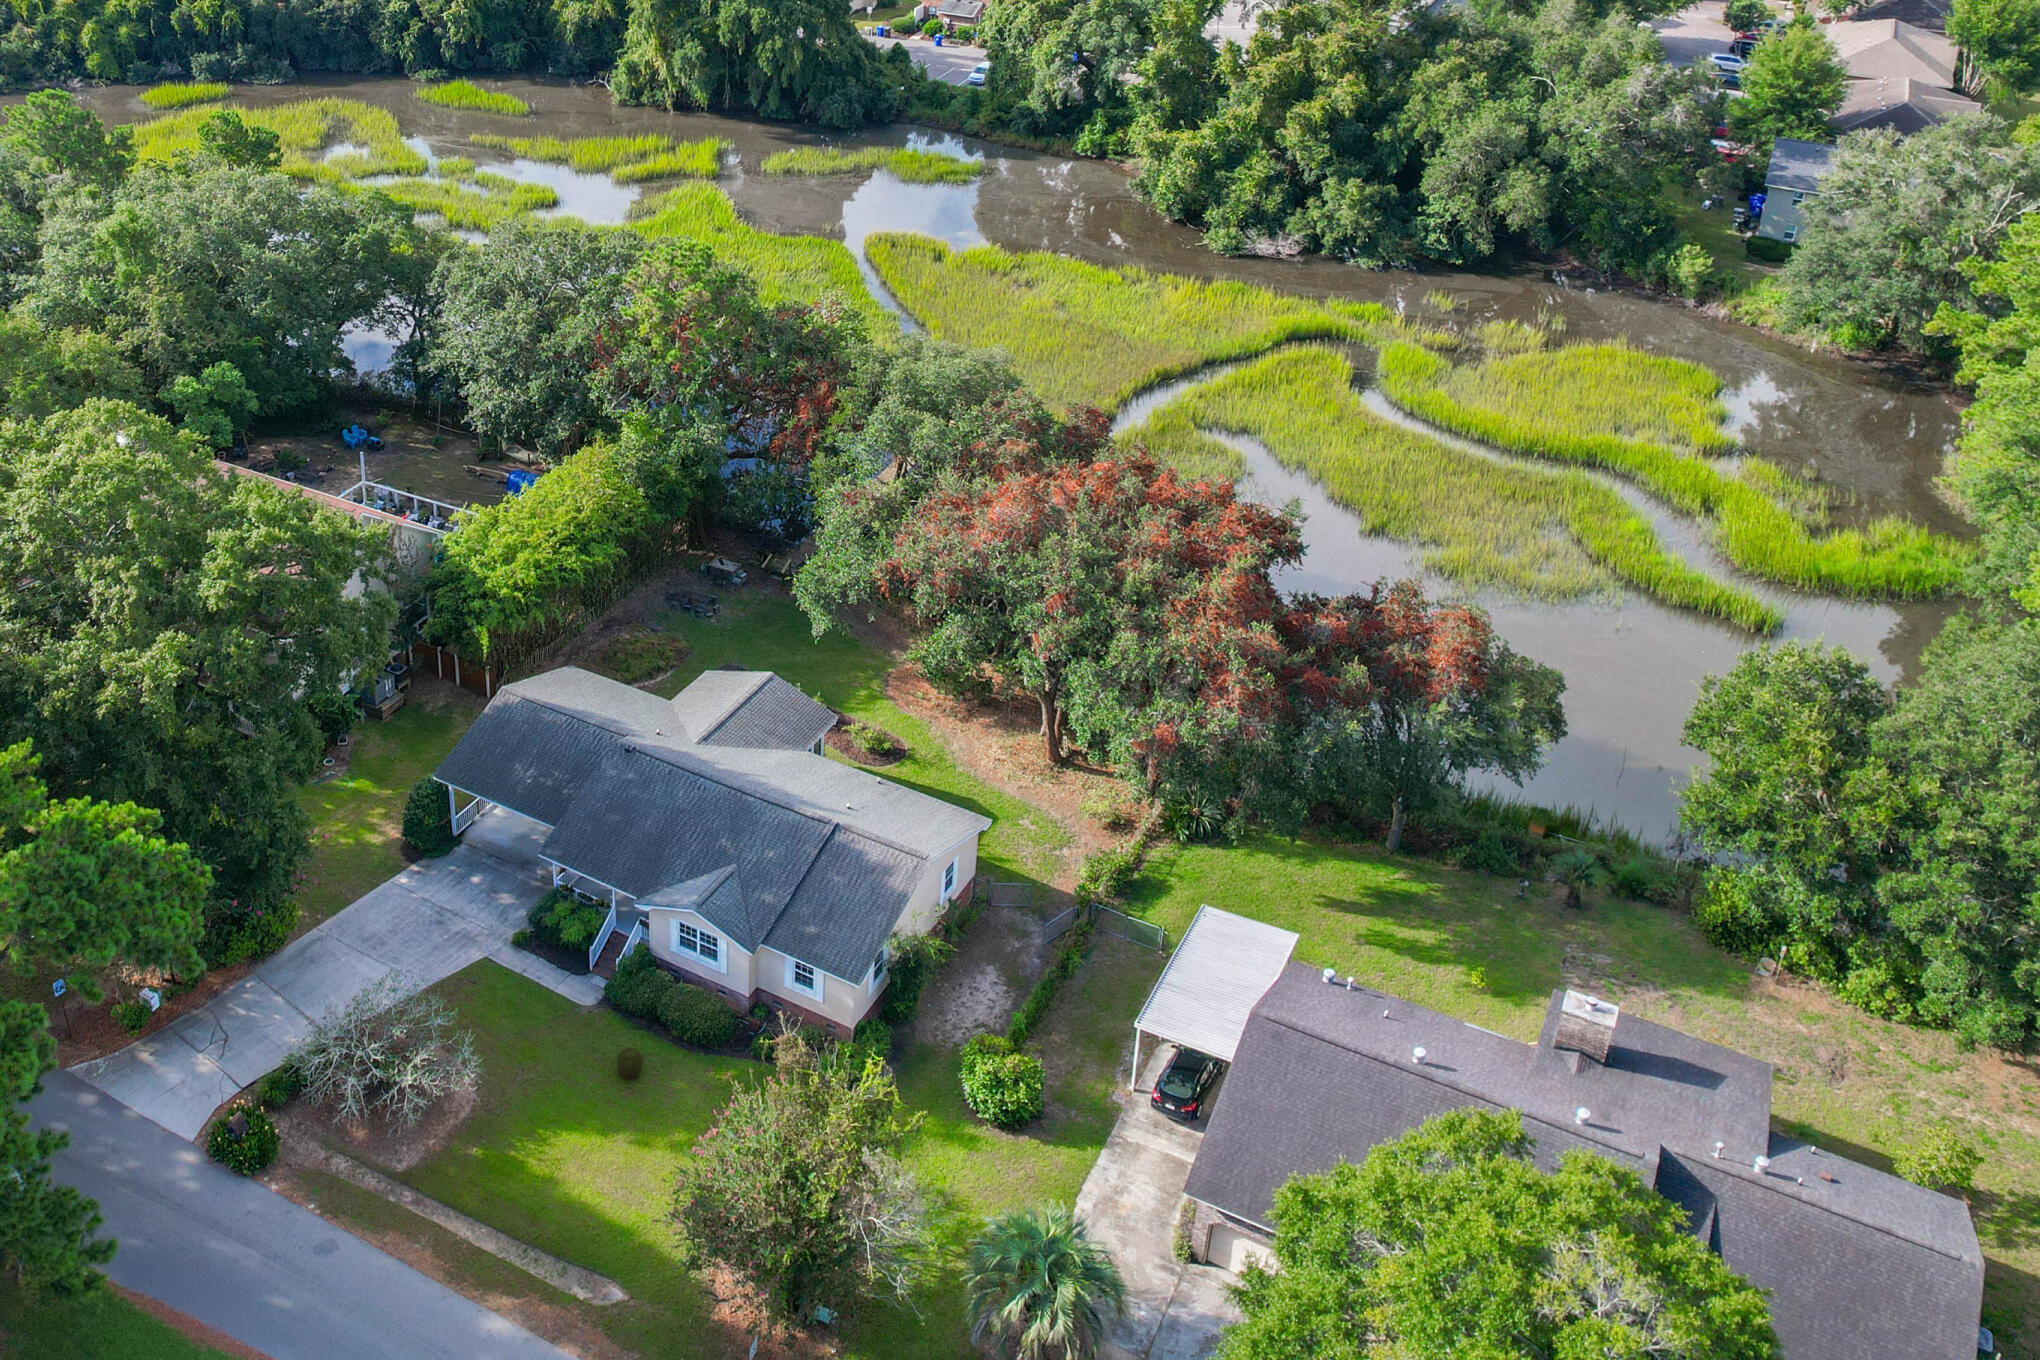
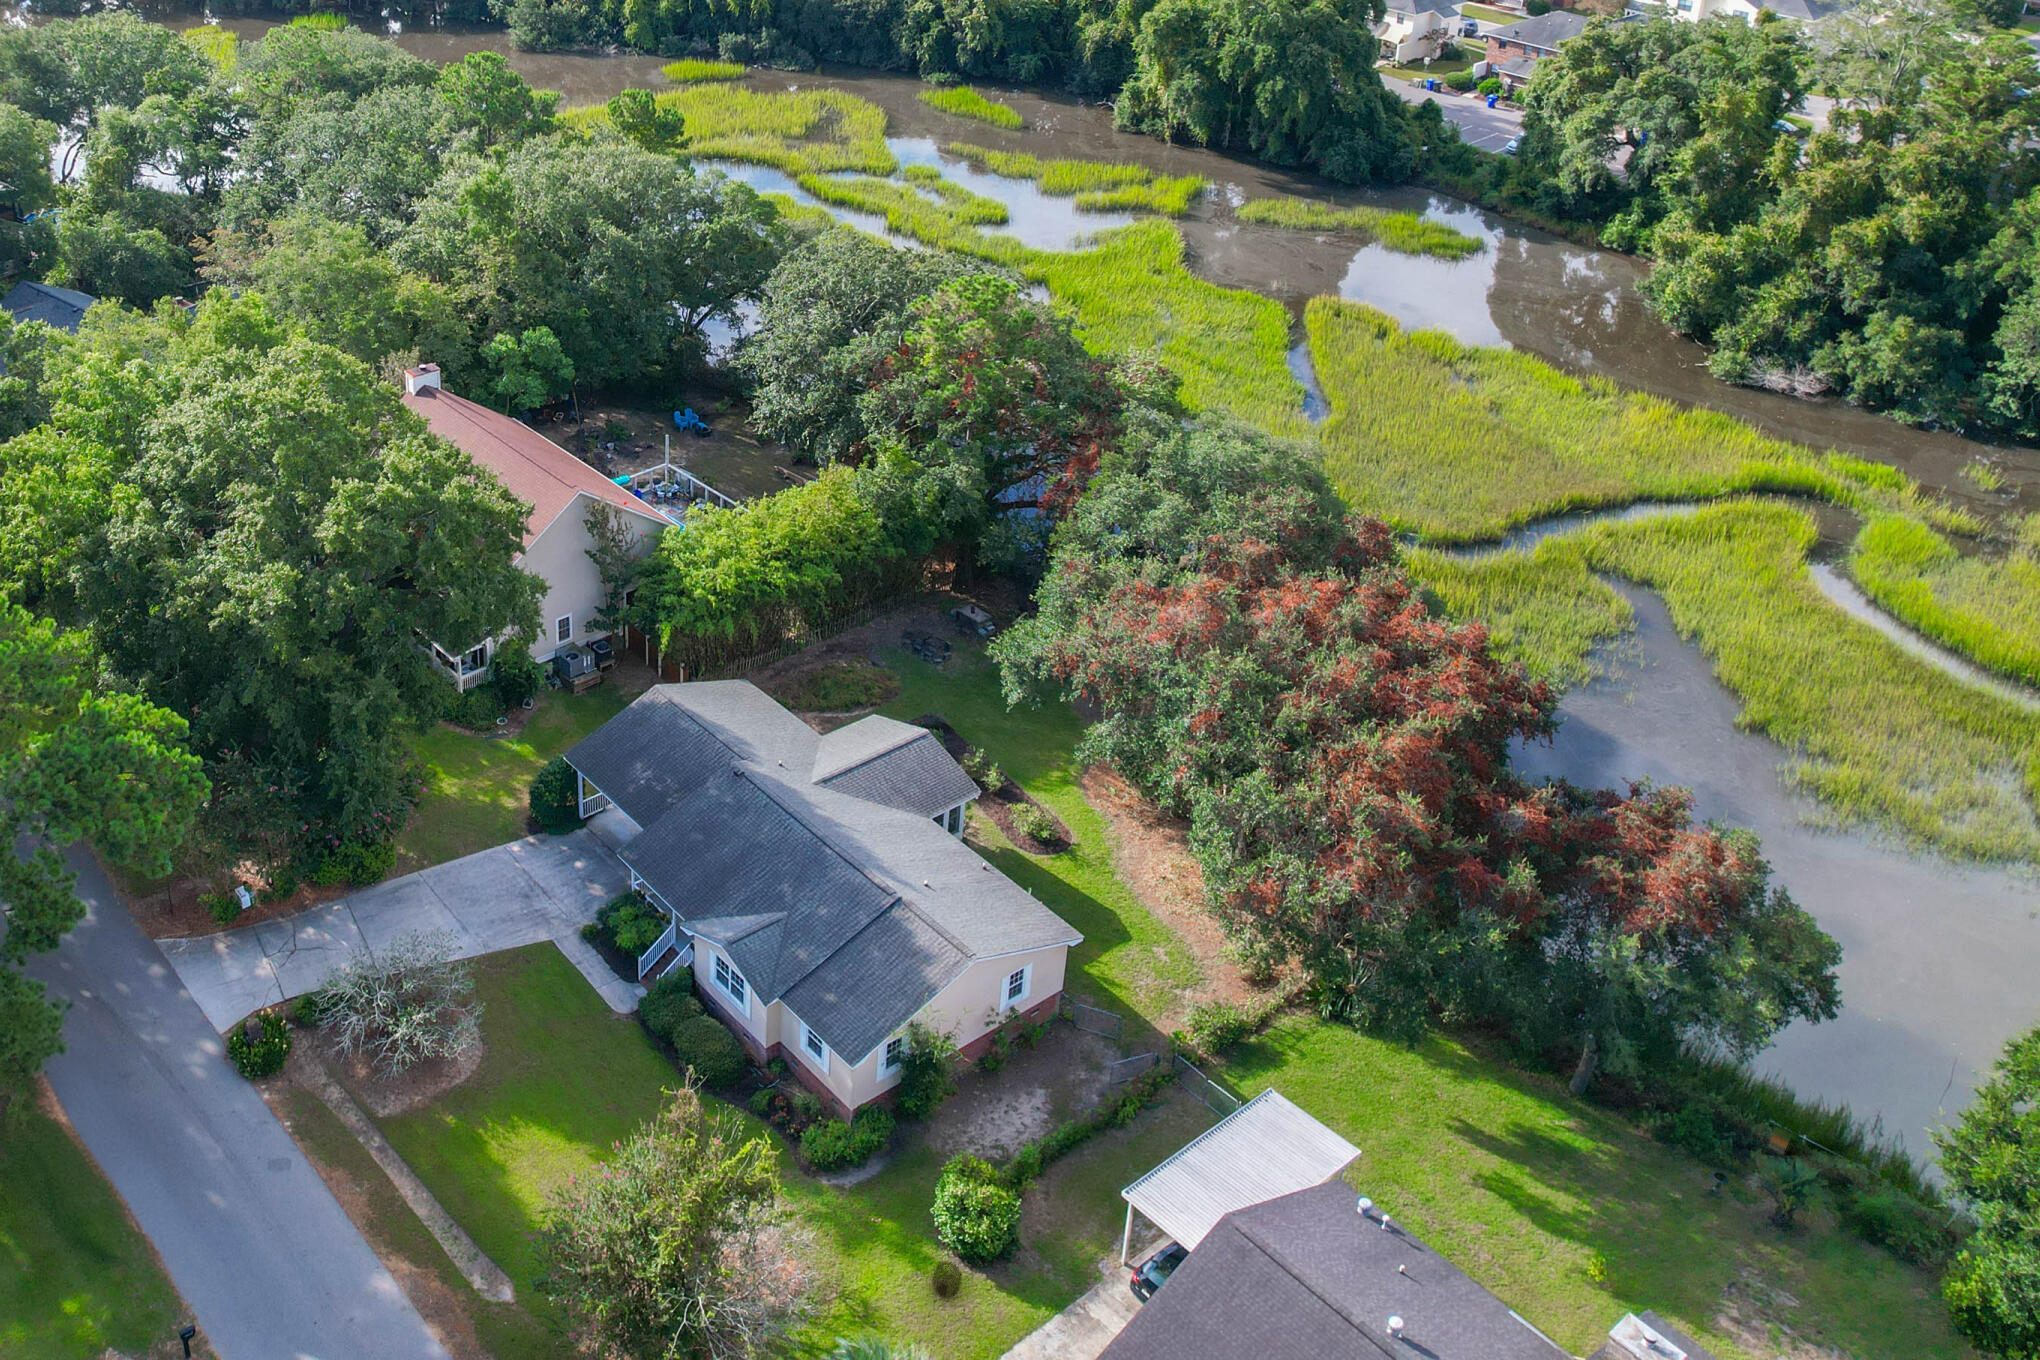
woven basket: present [617,1048,643,1080] -> present [933,1261,962,1297]

